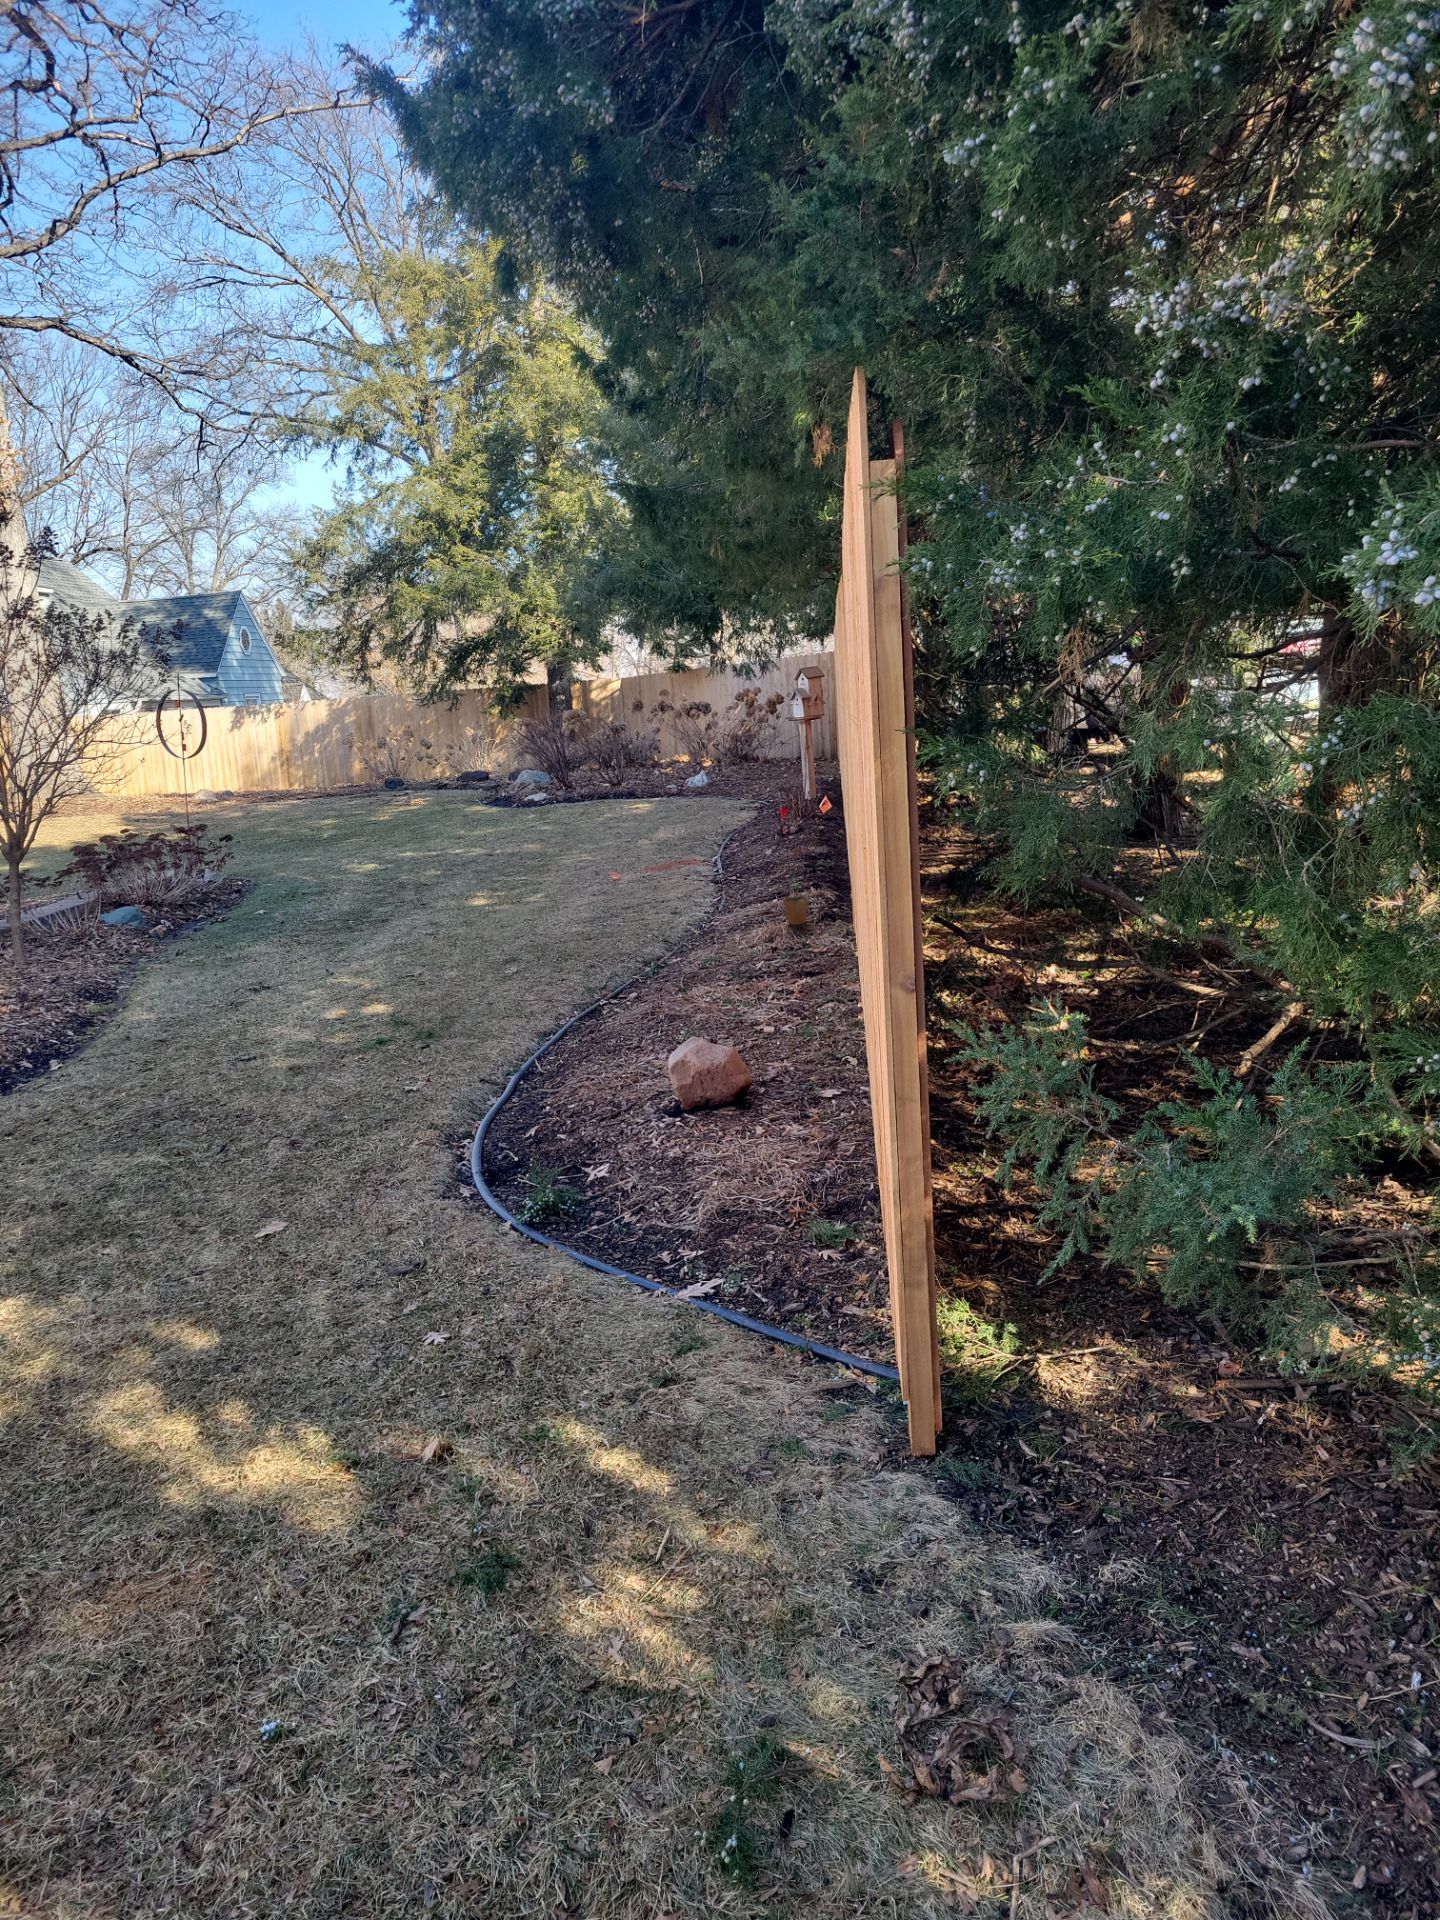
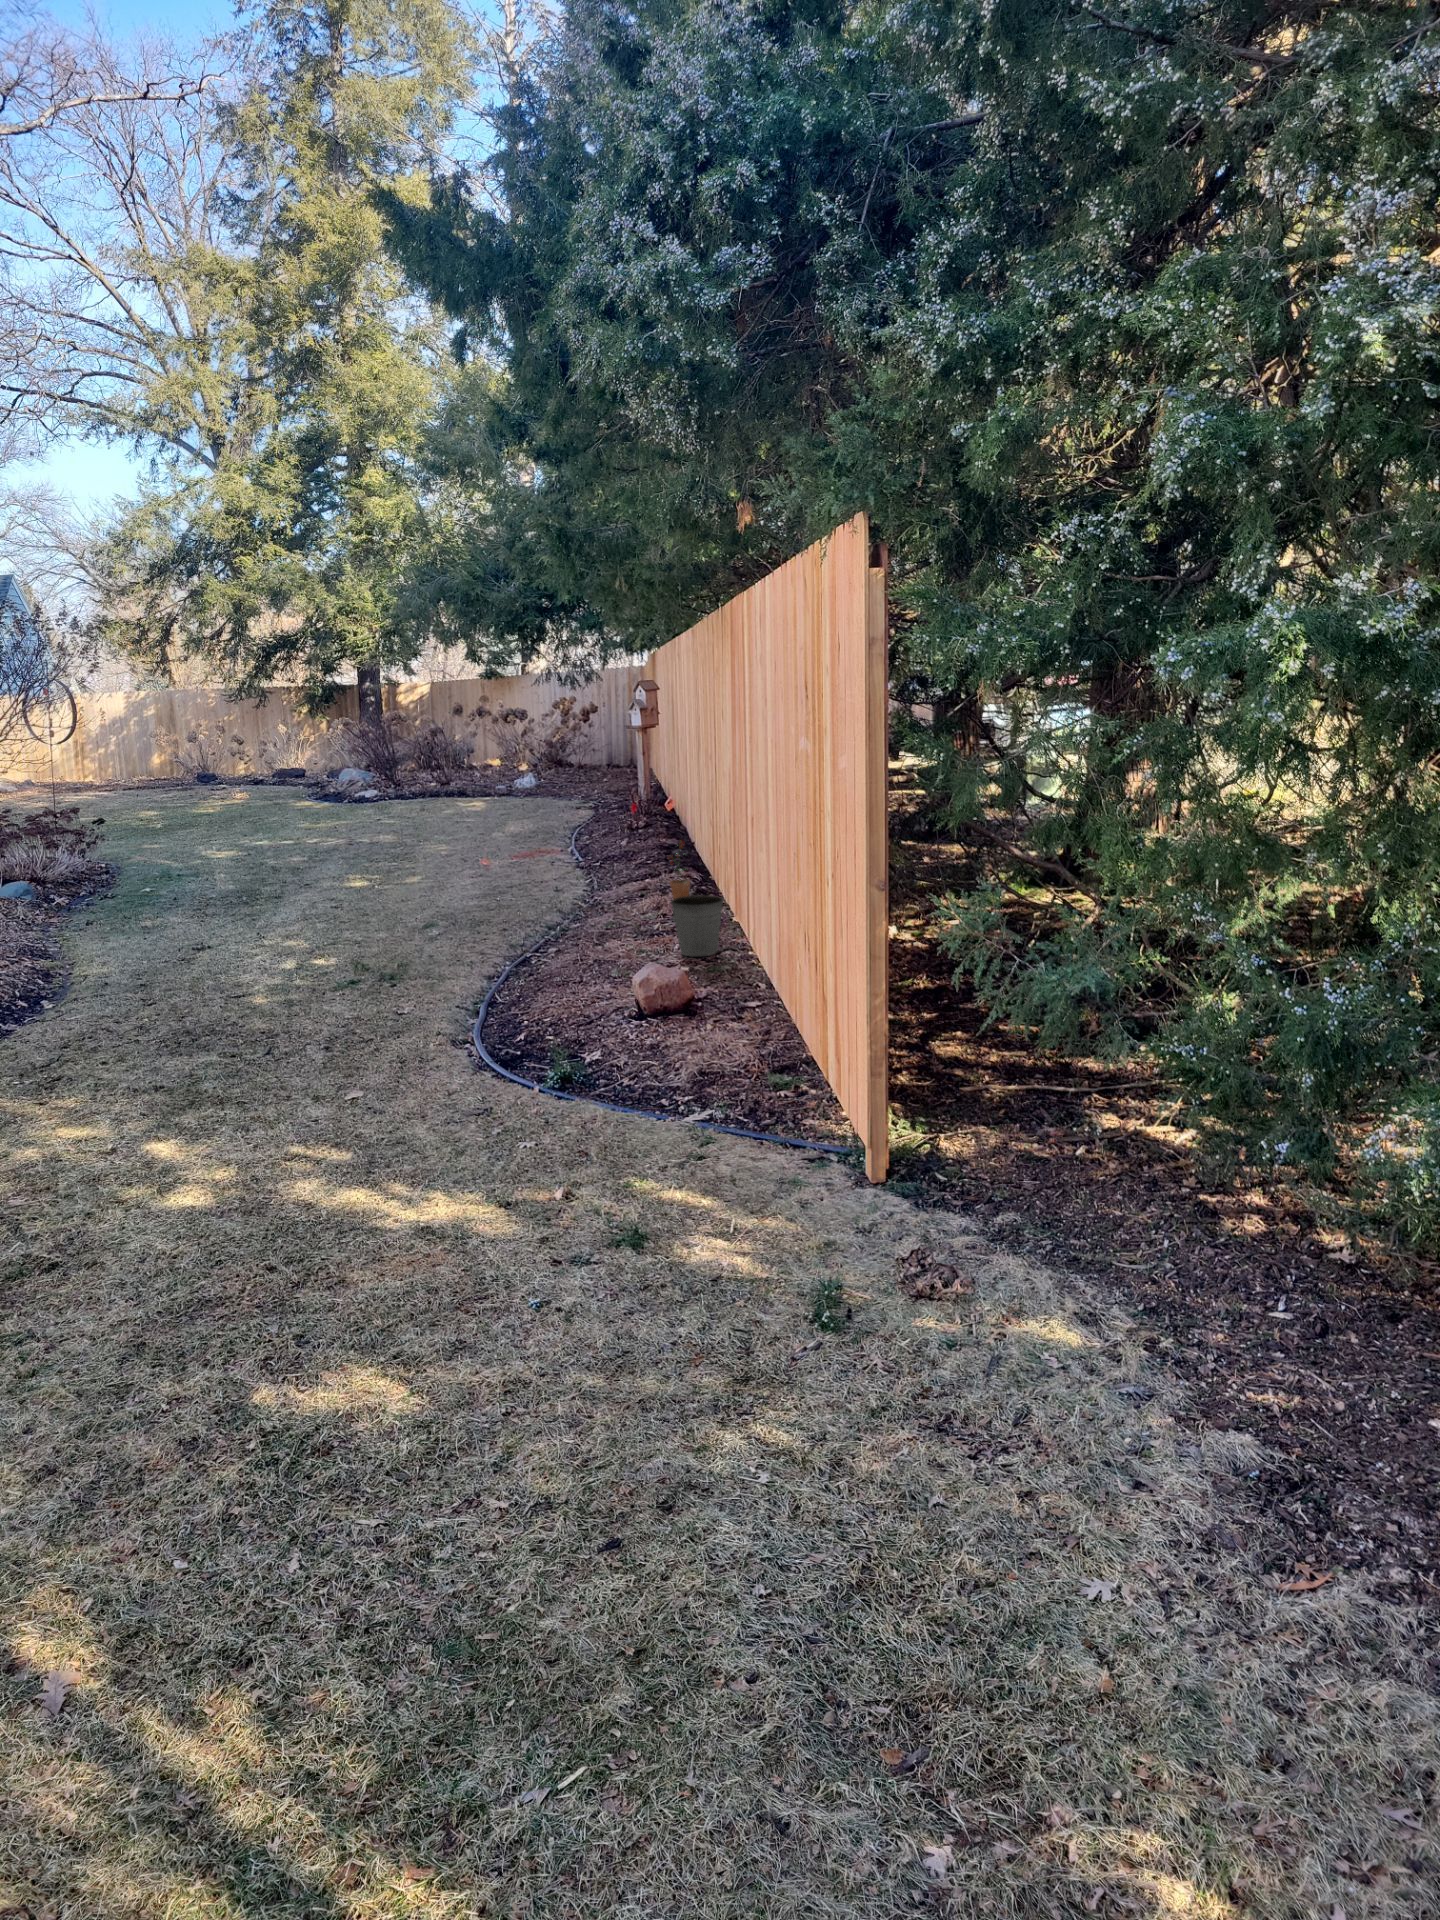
bucket: none [750,925,825,1008] -> present [671,895,724,956]

